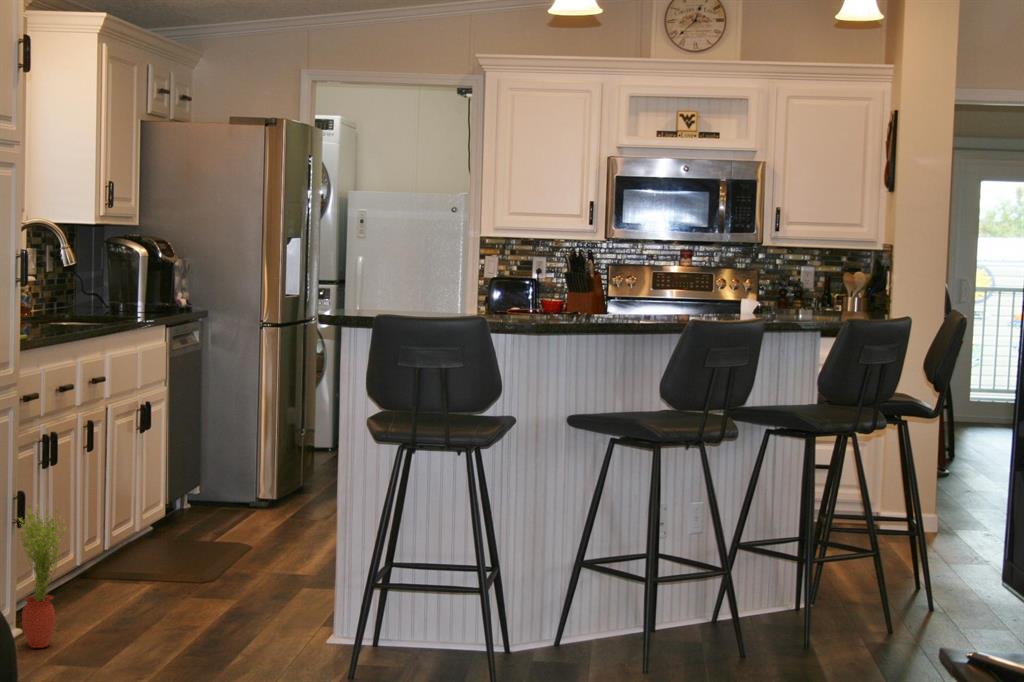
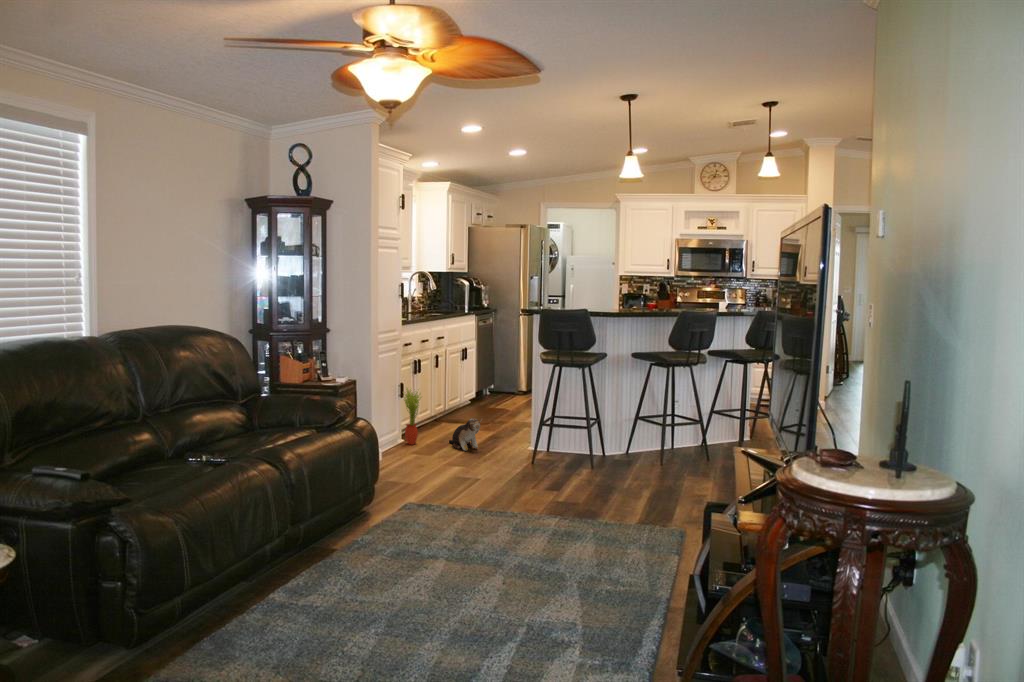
plush toy: none [132,578,225,659] -> present [449,418,482,451]

